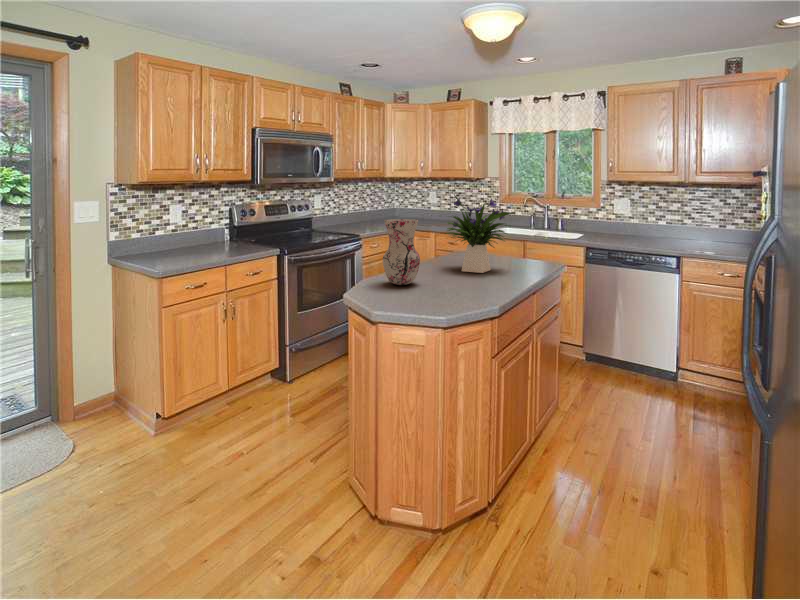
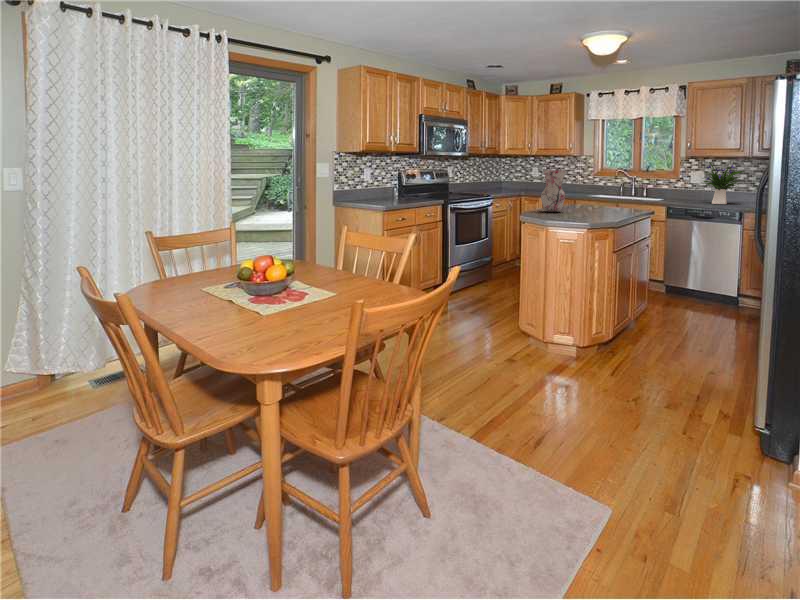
flower arrangement: present [445,195,512,273] -> present [703,162,744,204]

